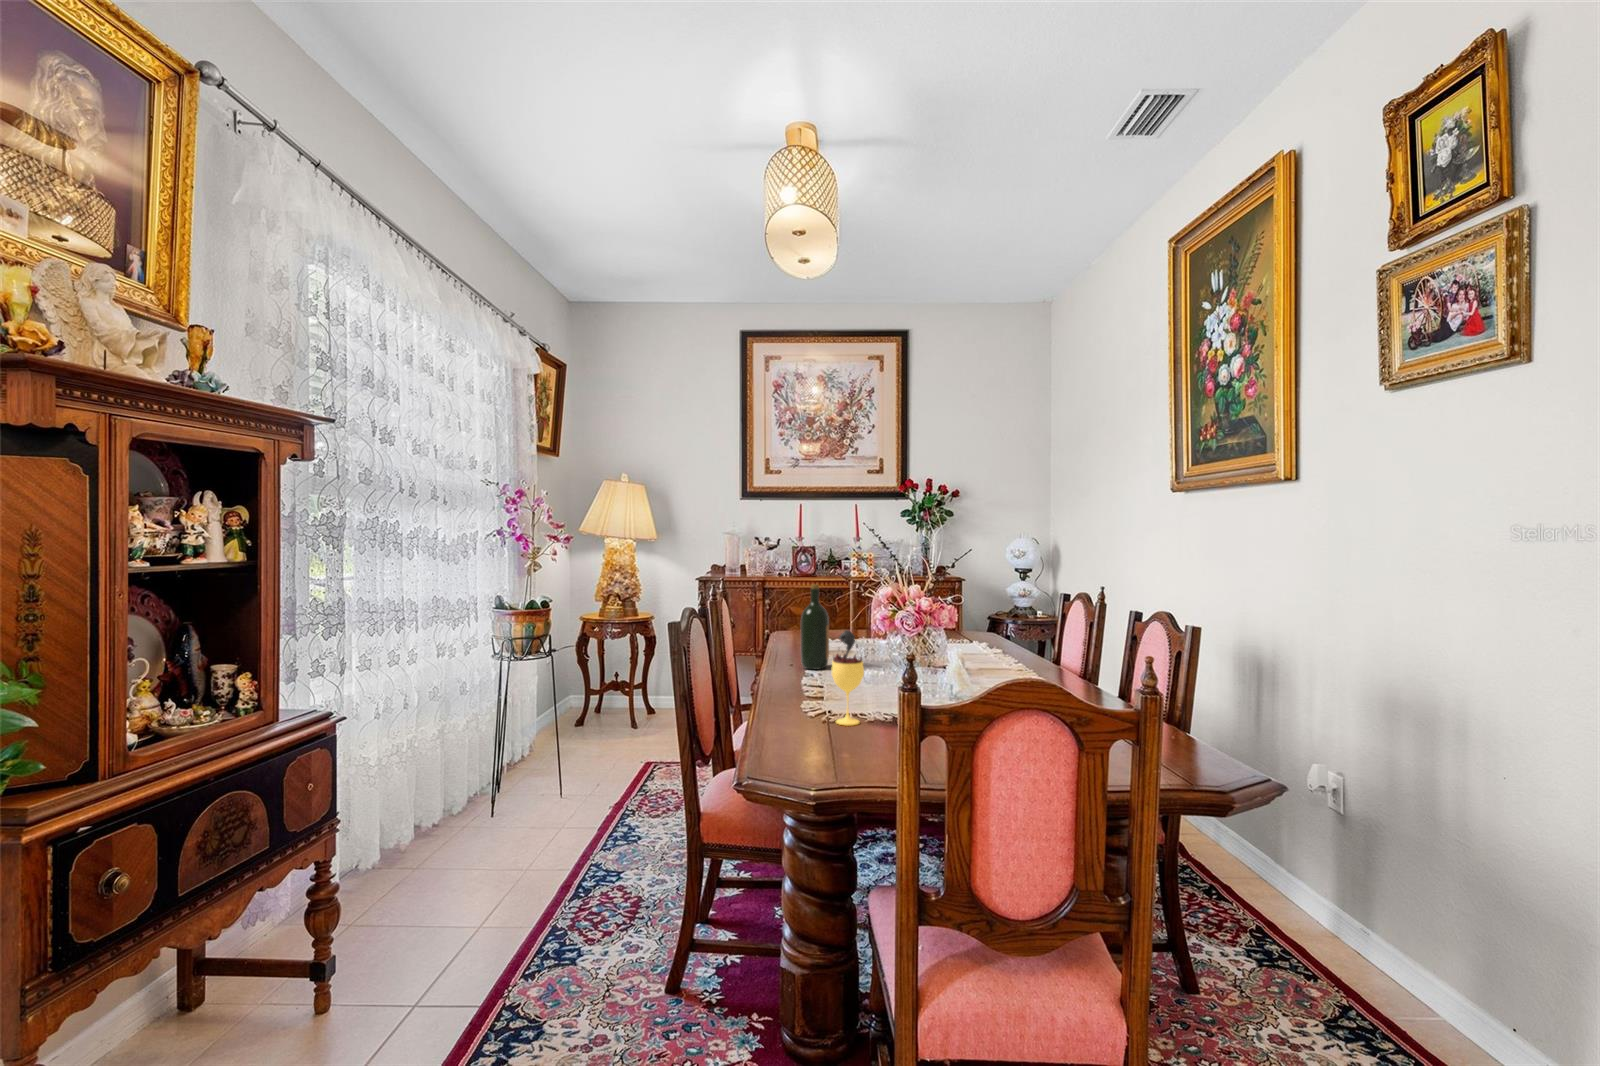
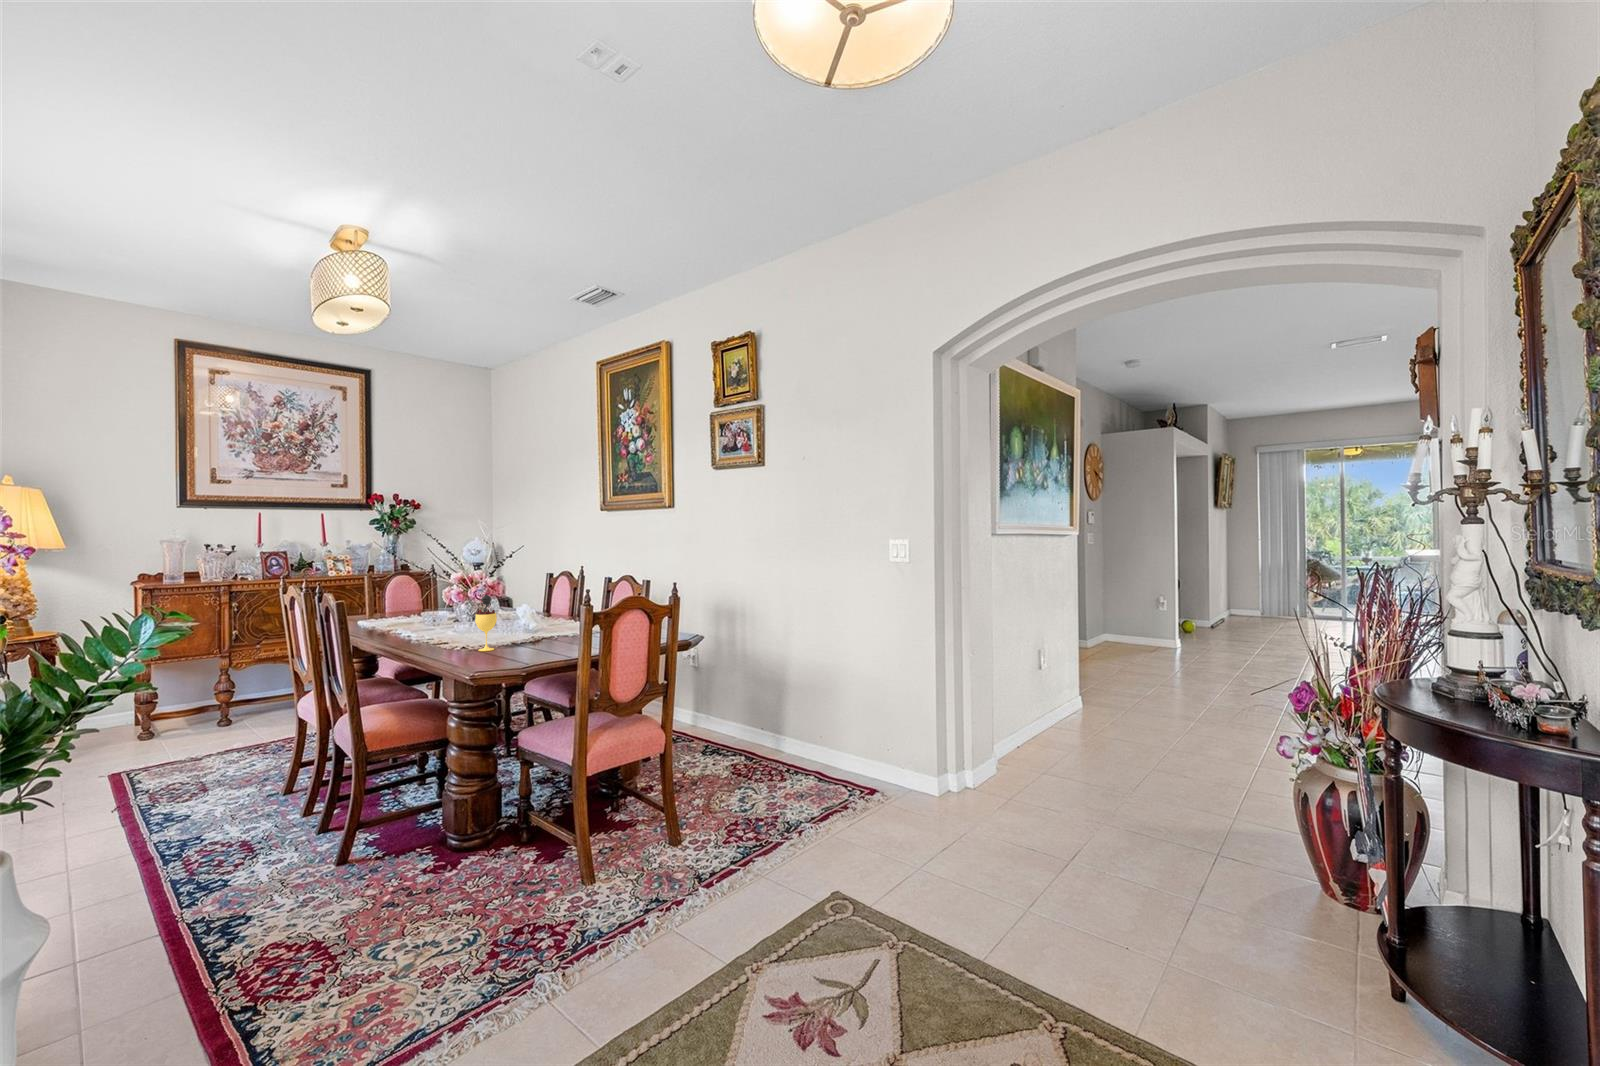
wine bottle: present [801,584,829,669] -> none [388,576,412,637]

